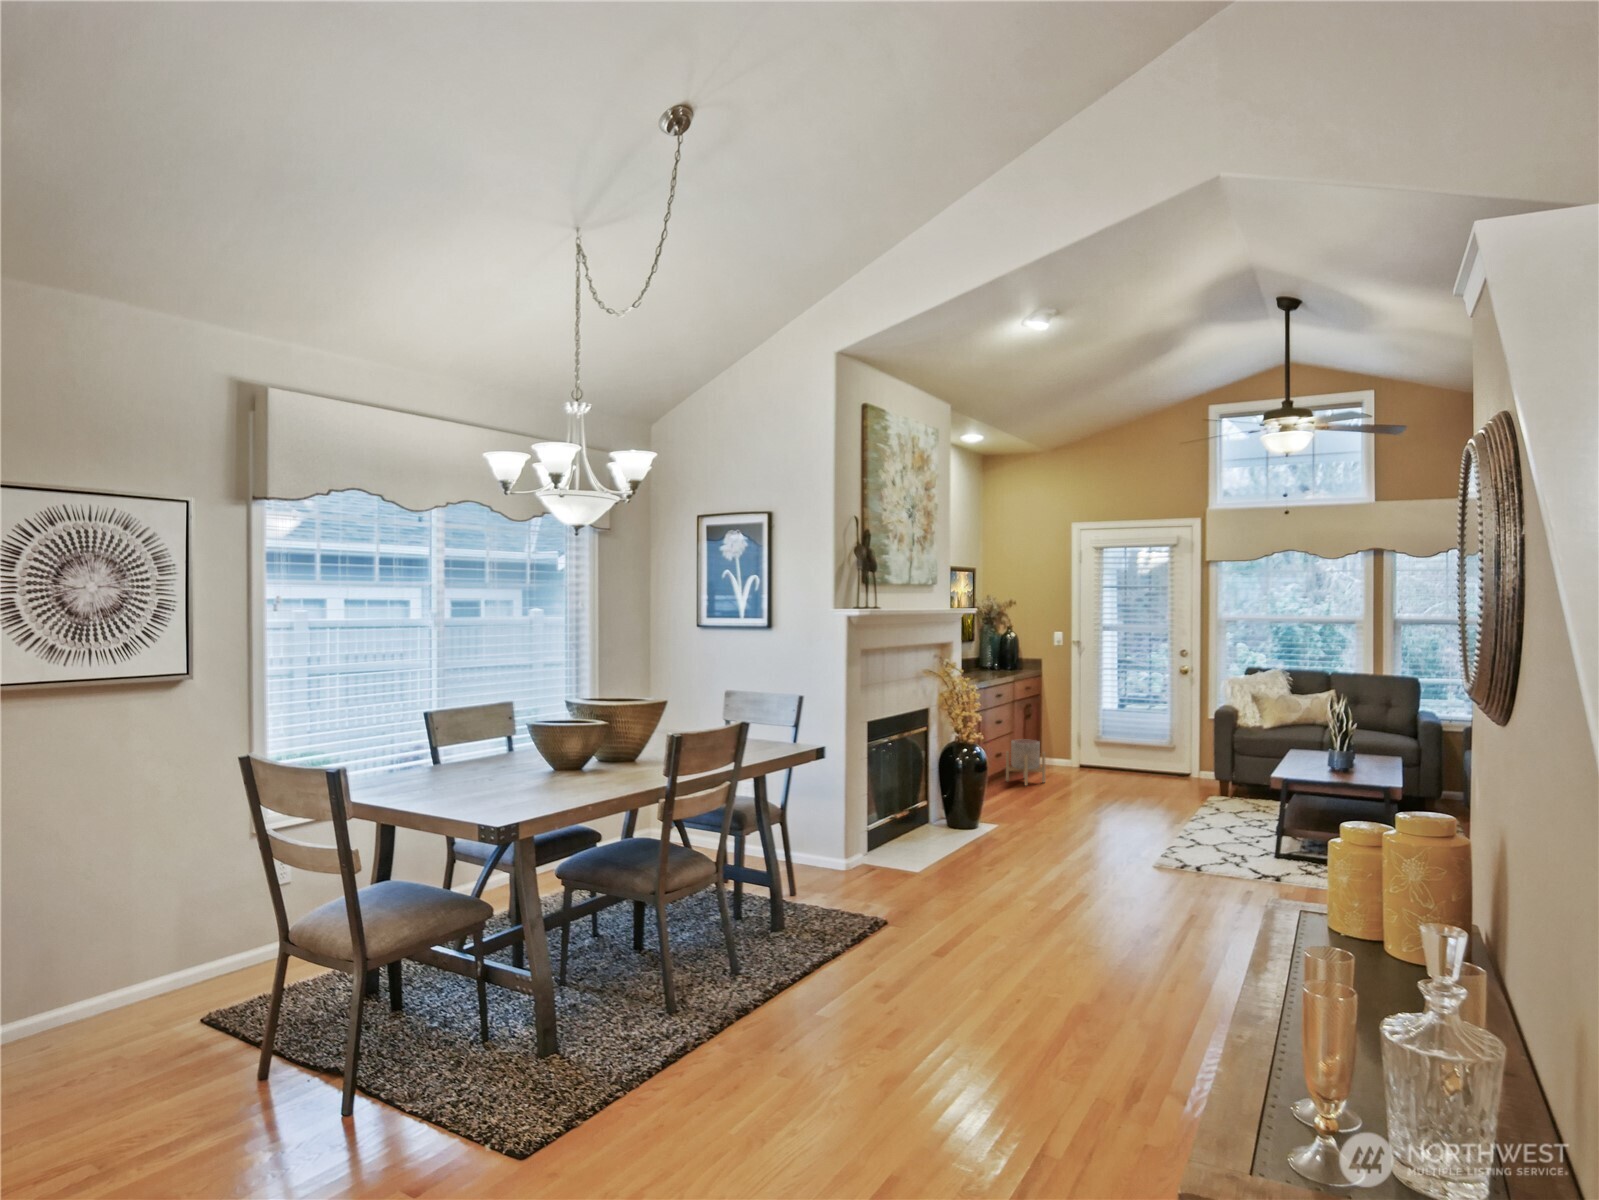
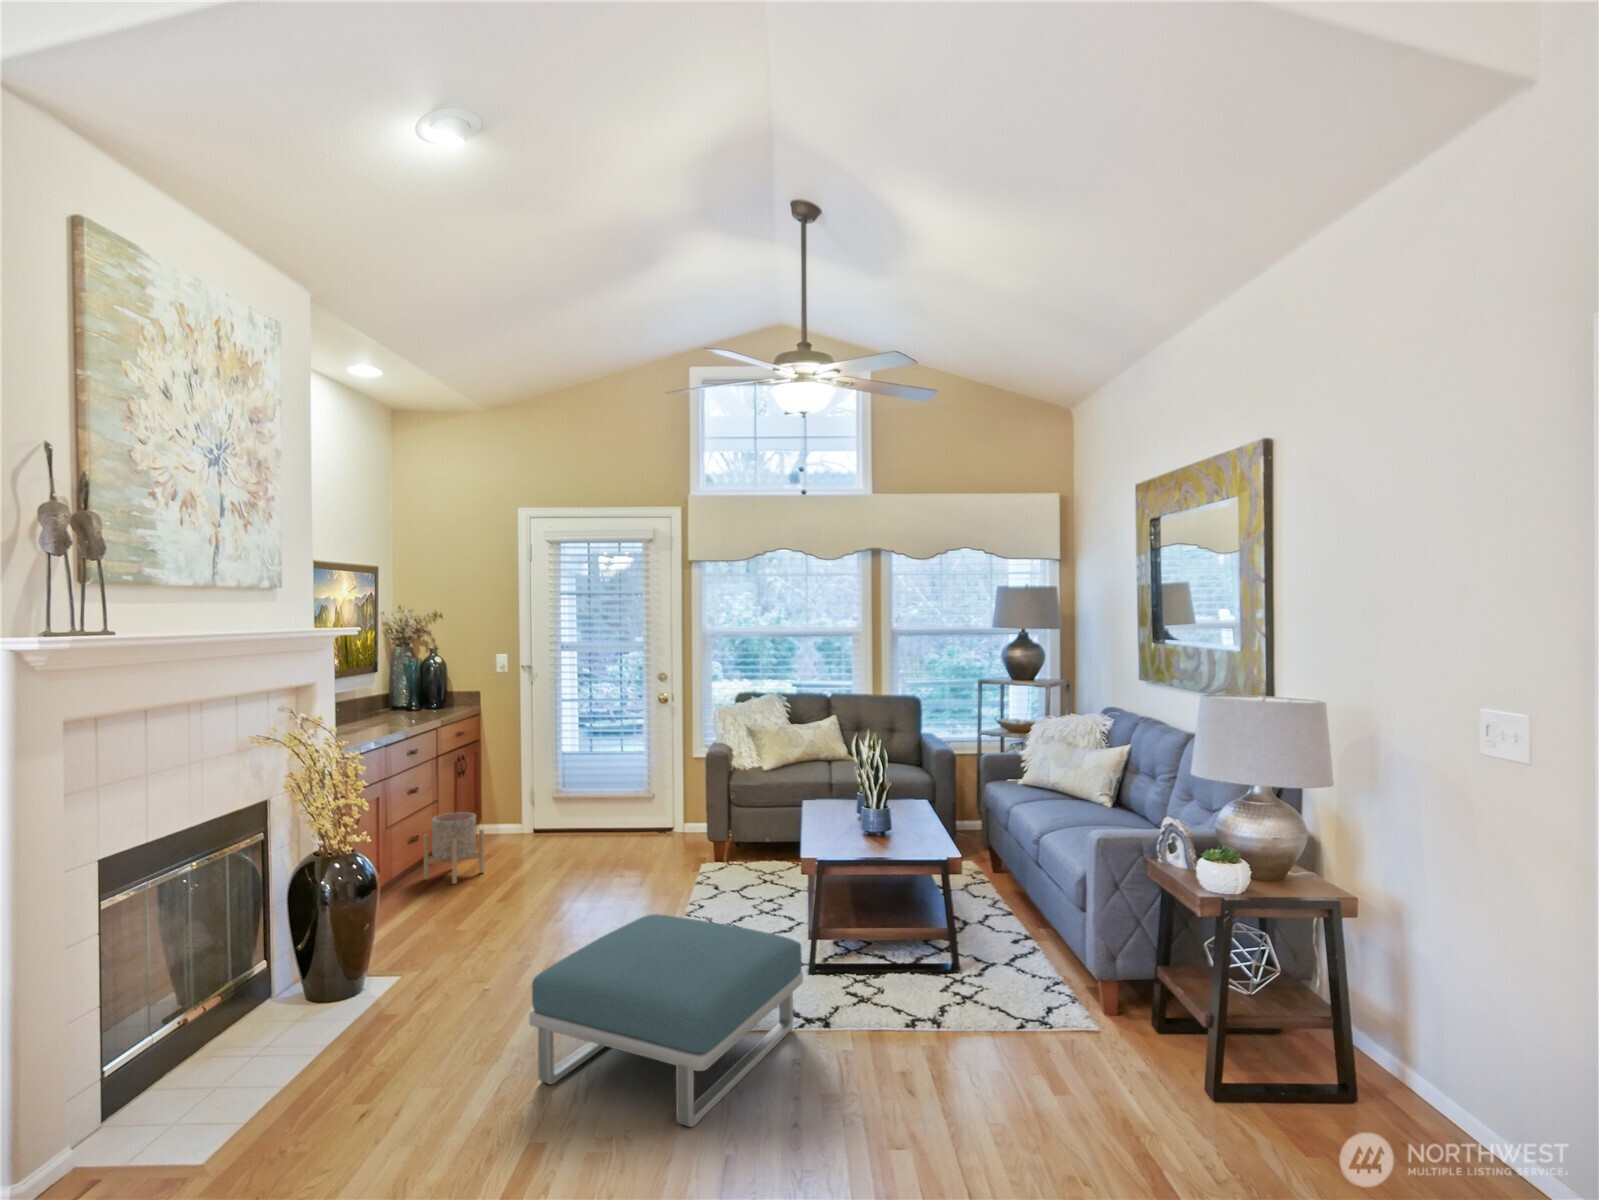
footstool: none [1078,797,1257,896] -> present [529,914,803,1127]

